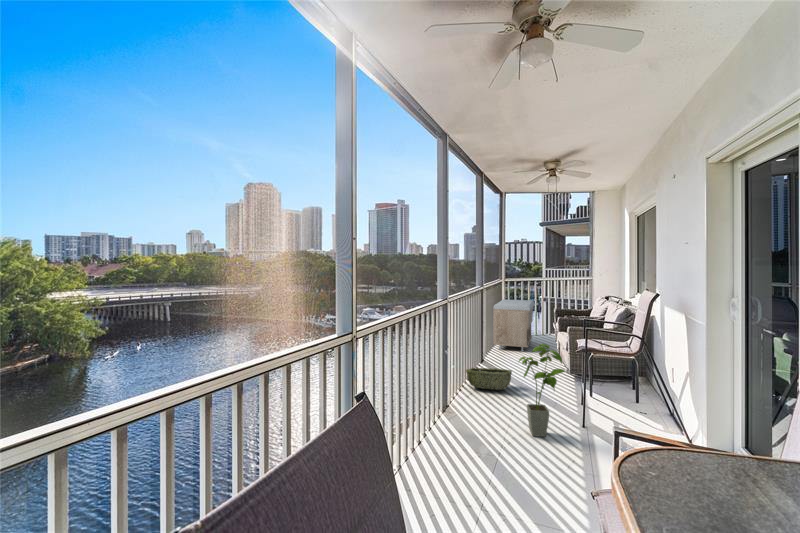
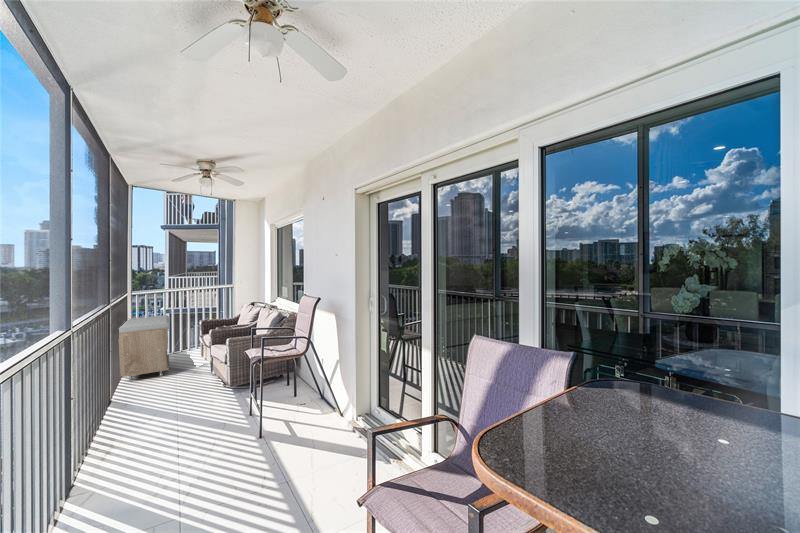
house plant: present [519,344,566,437] -> none [187,364,243,471]
woven basket: present [466,368,512,390] -> none [96,403,164,441]

